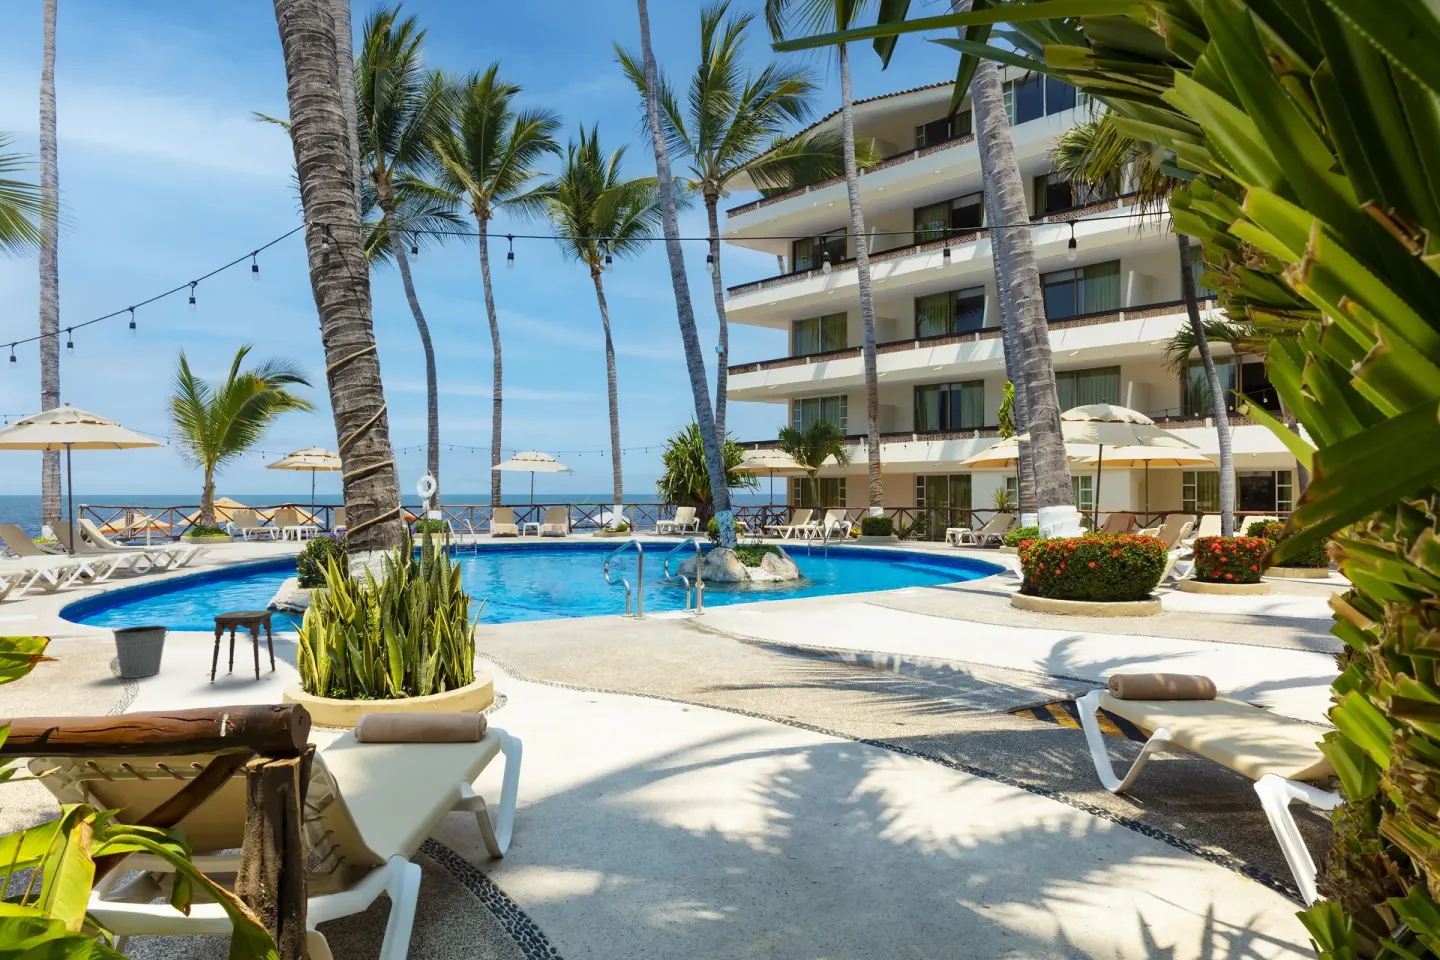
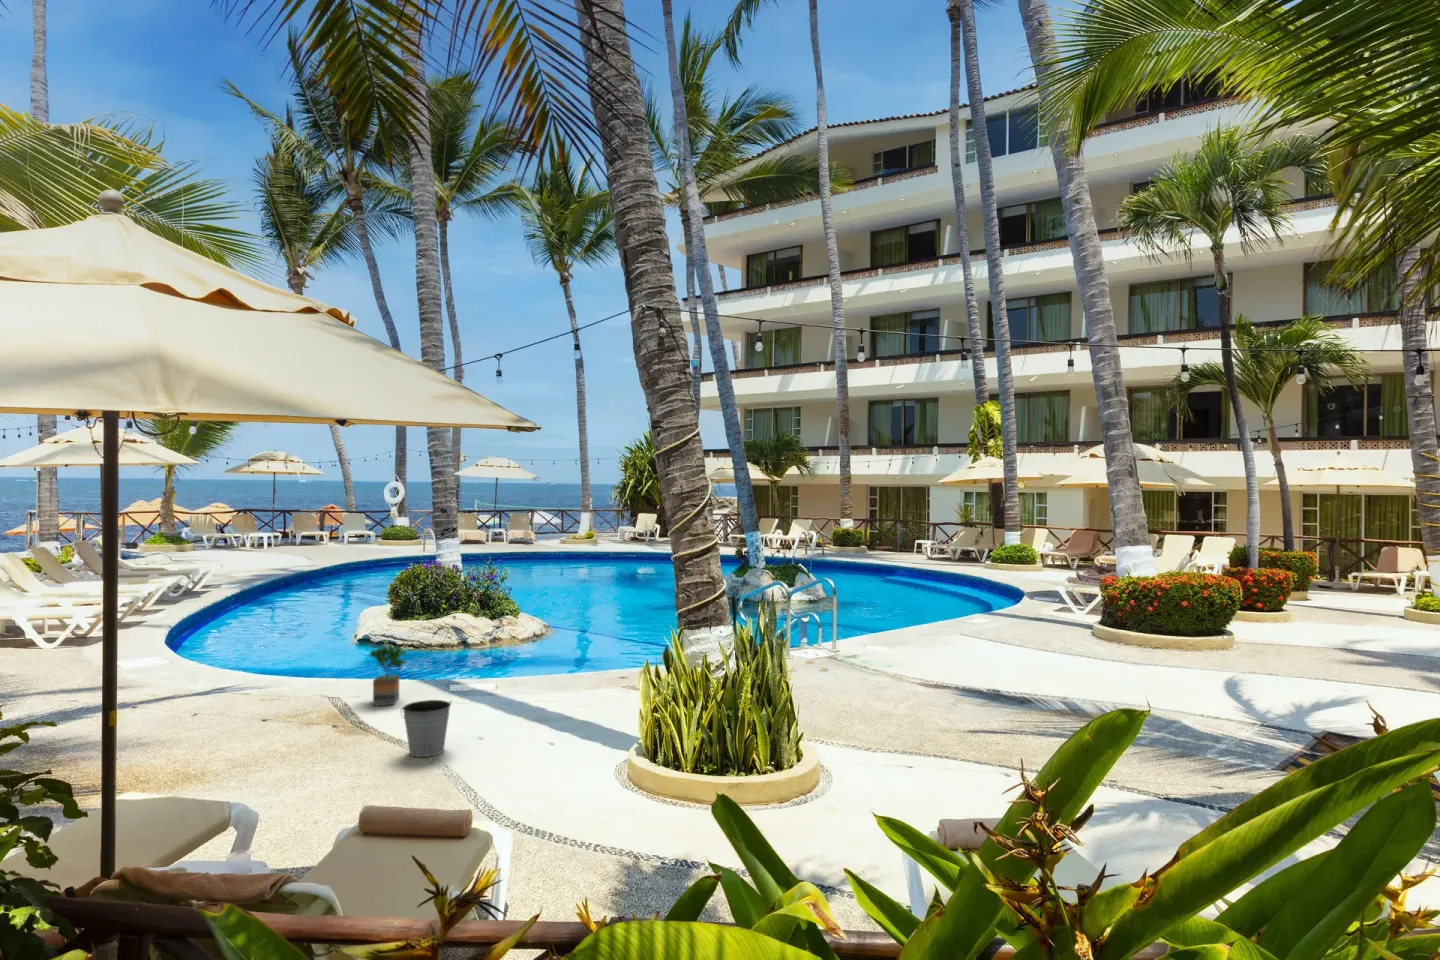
potted tree: none [165,585,206,641] -> present [369,647,406,706]
stool: present [211,611,275,681] -> none [521,683,569,759]

